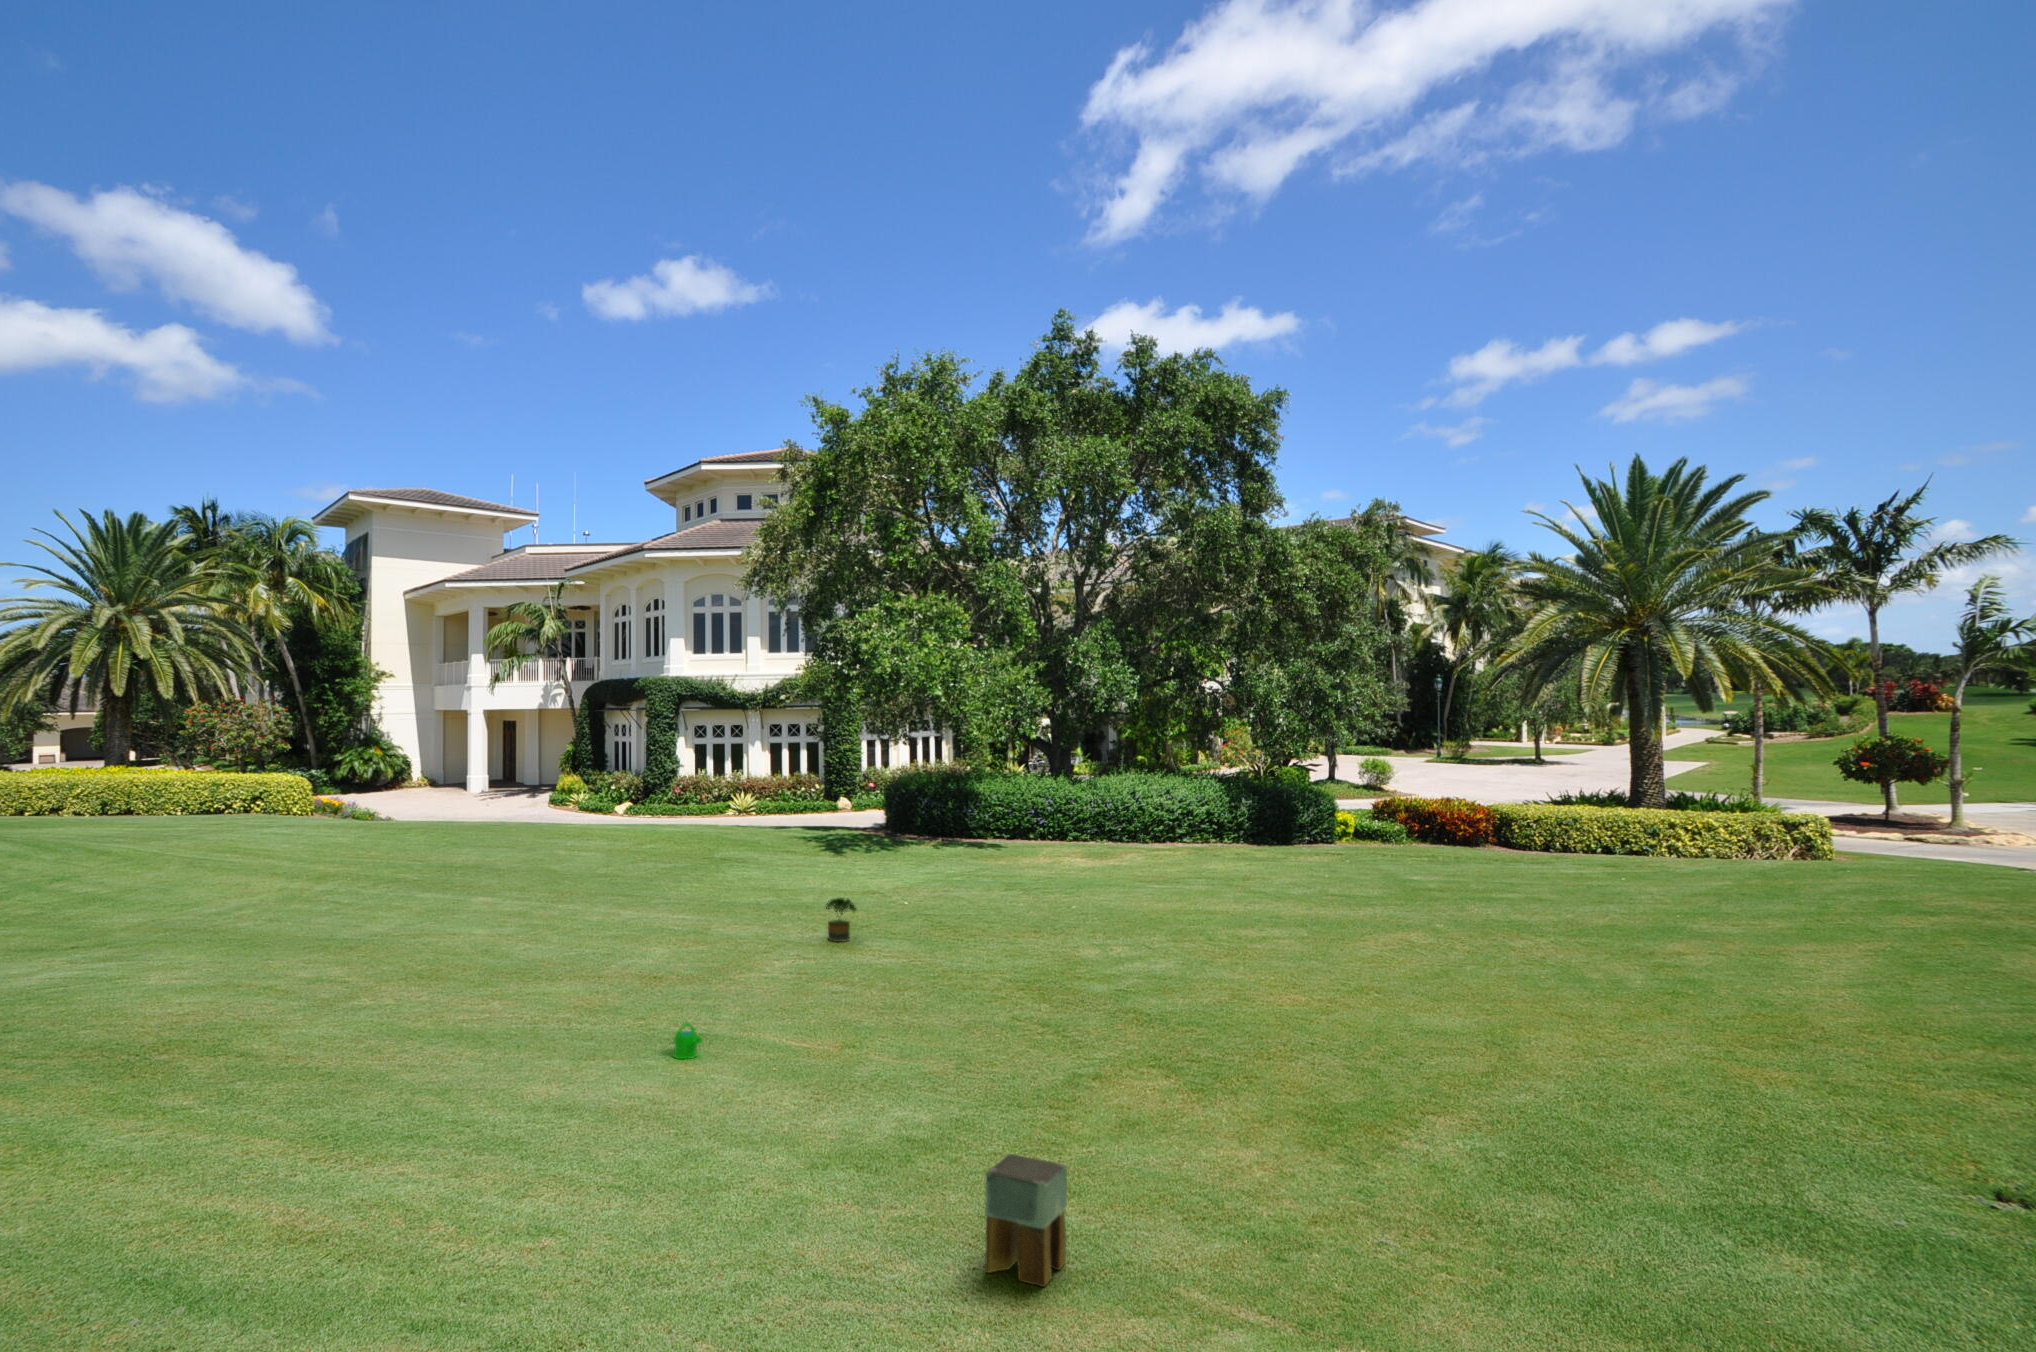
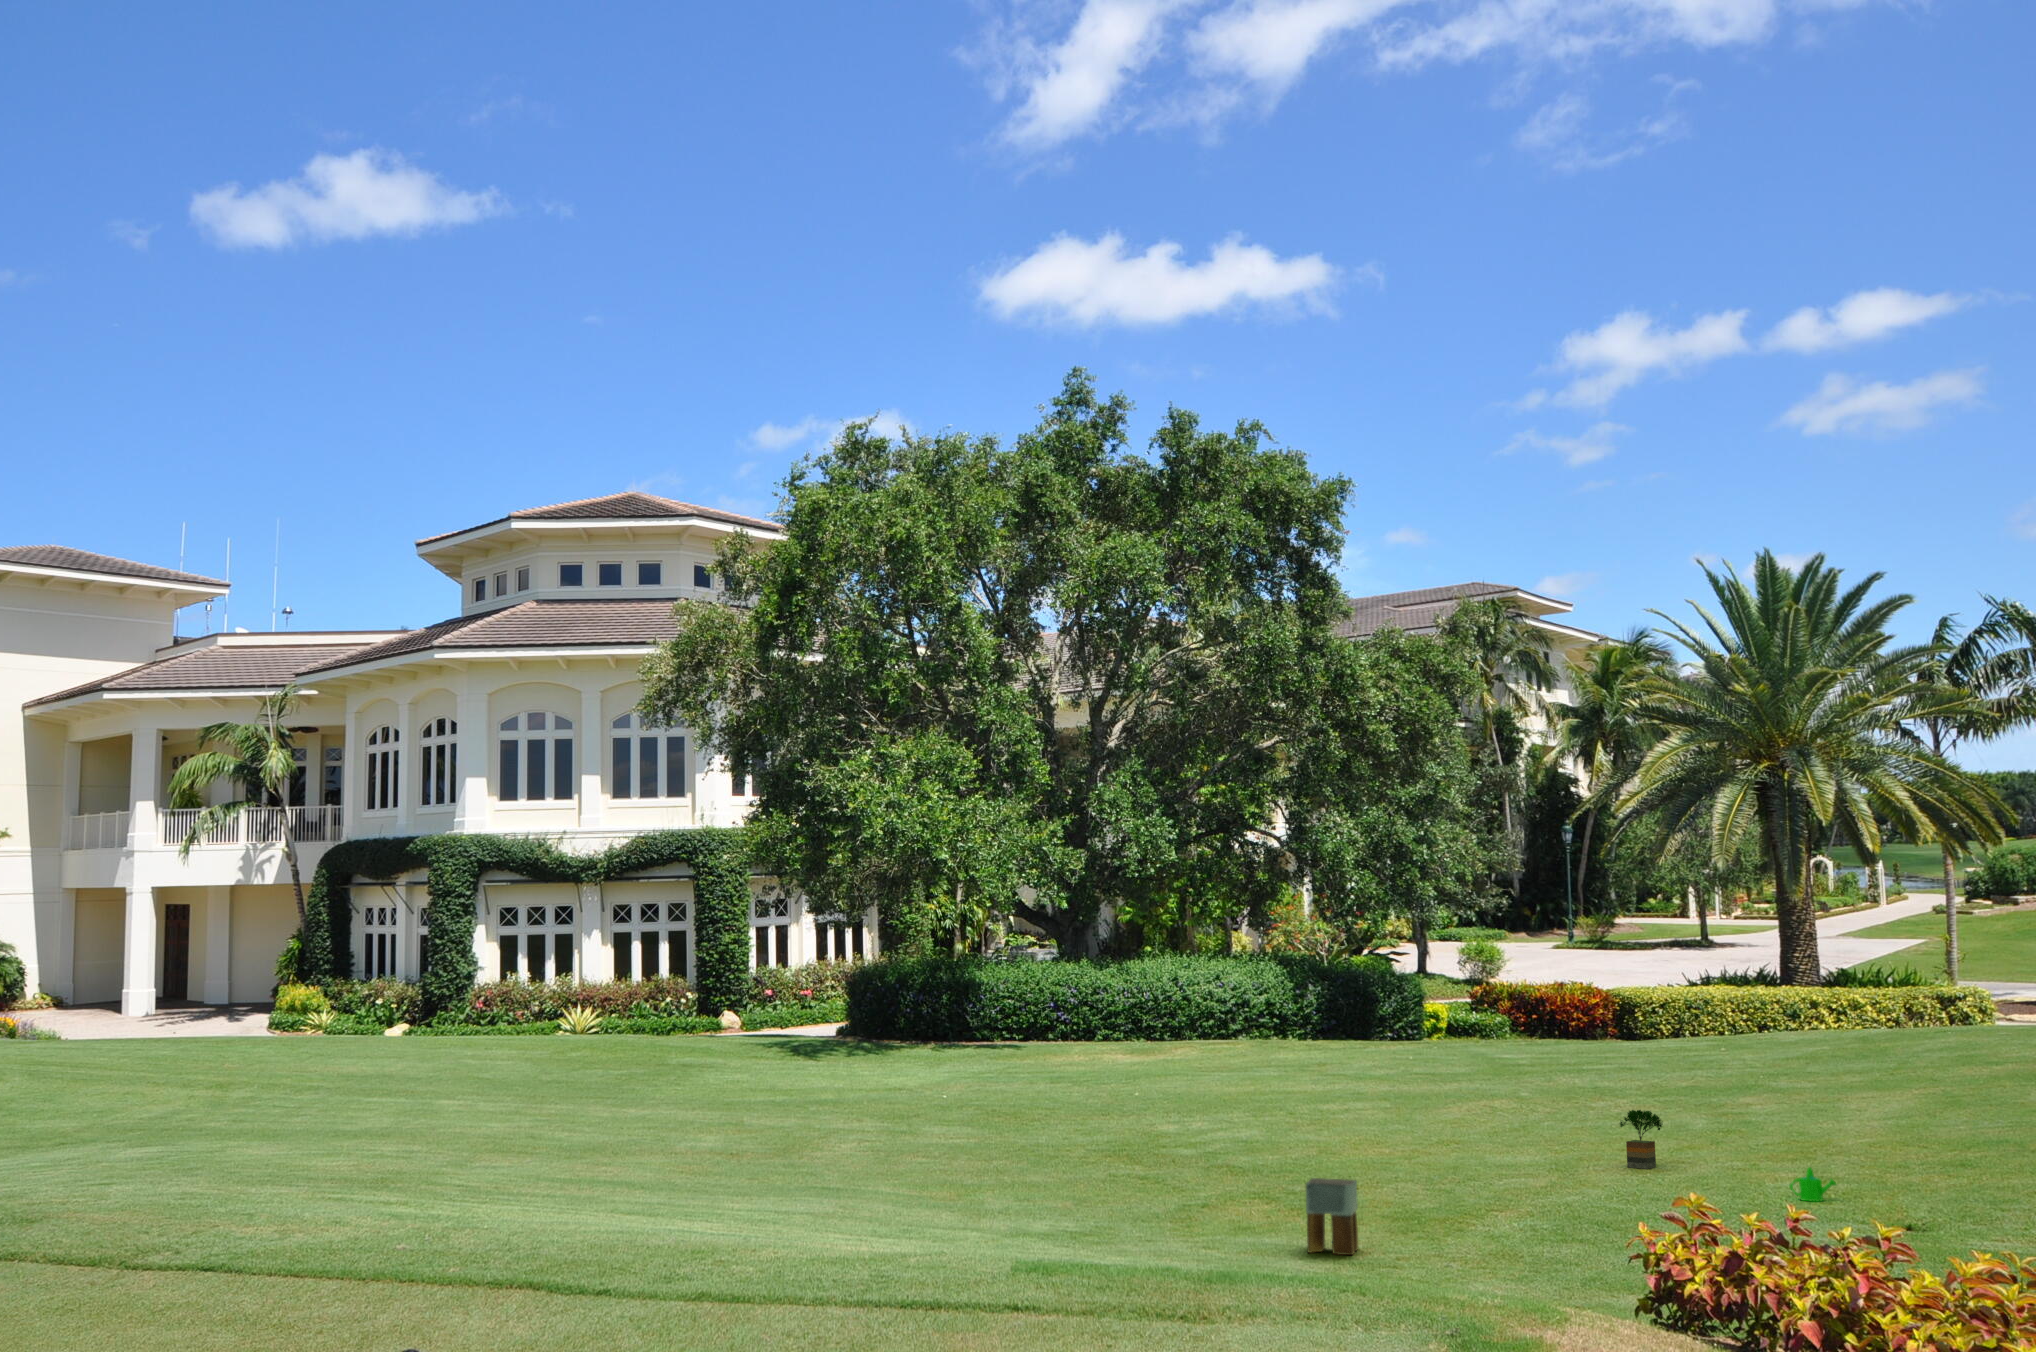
potted tree: present [826,898,856,942] -> present [1620,1110,1663,1169]
watering can: present [673,1022,703,1059] -> present [1790,1167,1836,1202]

